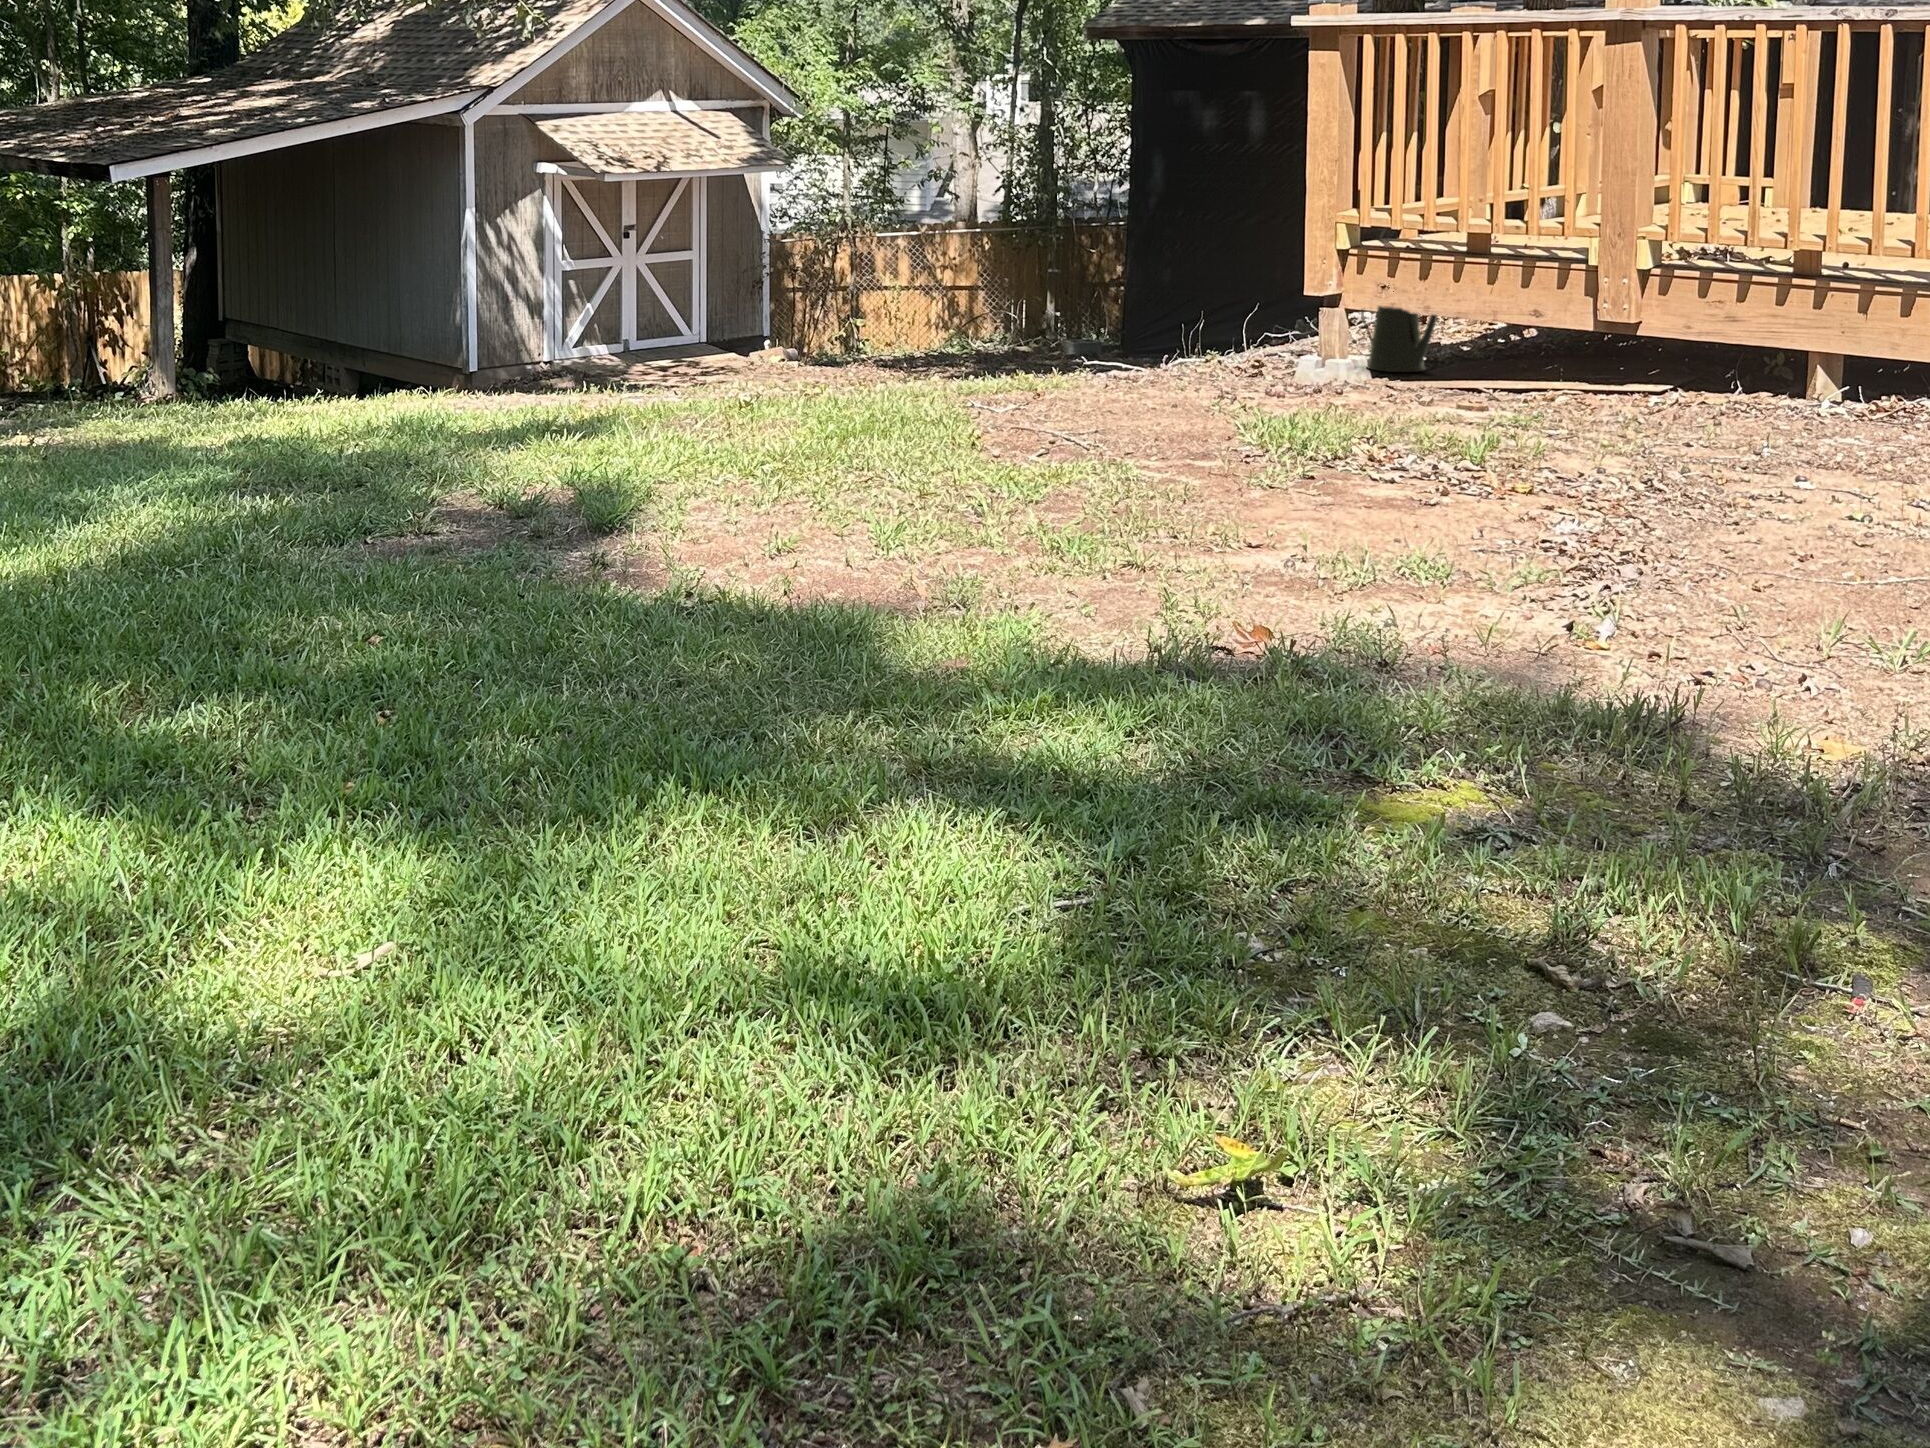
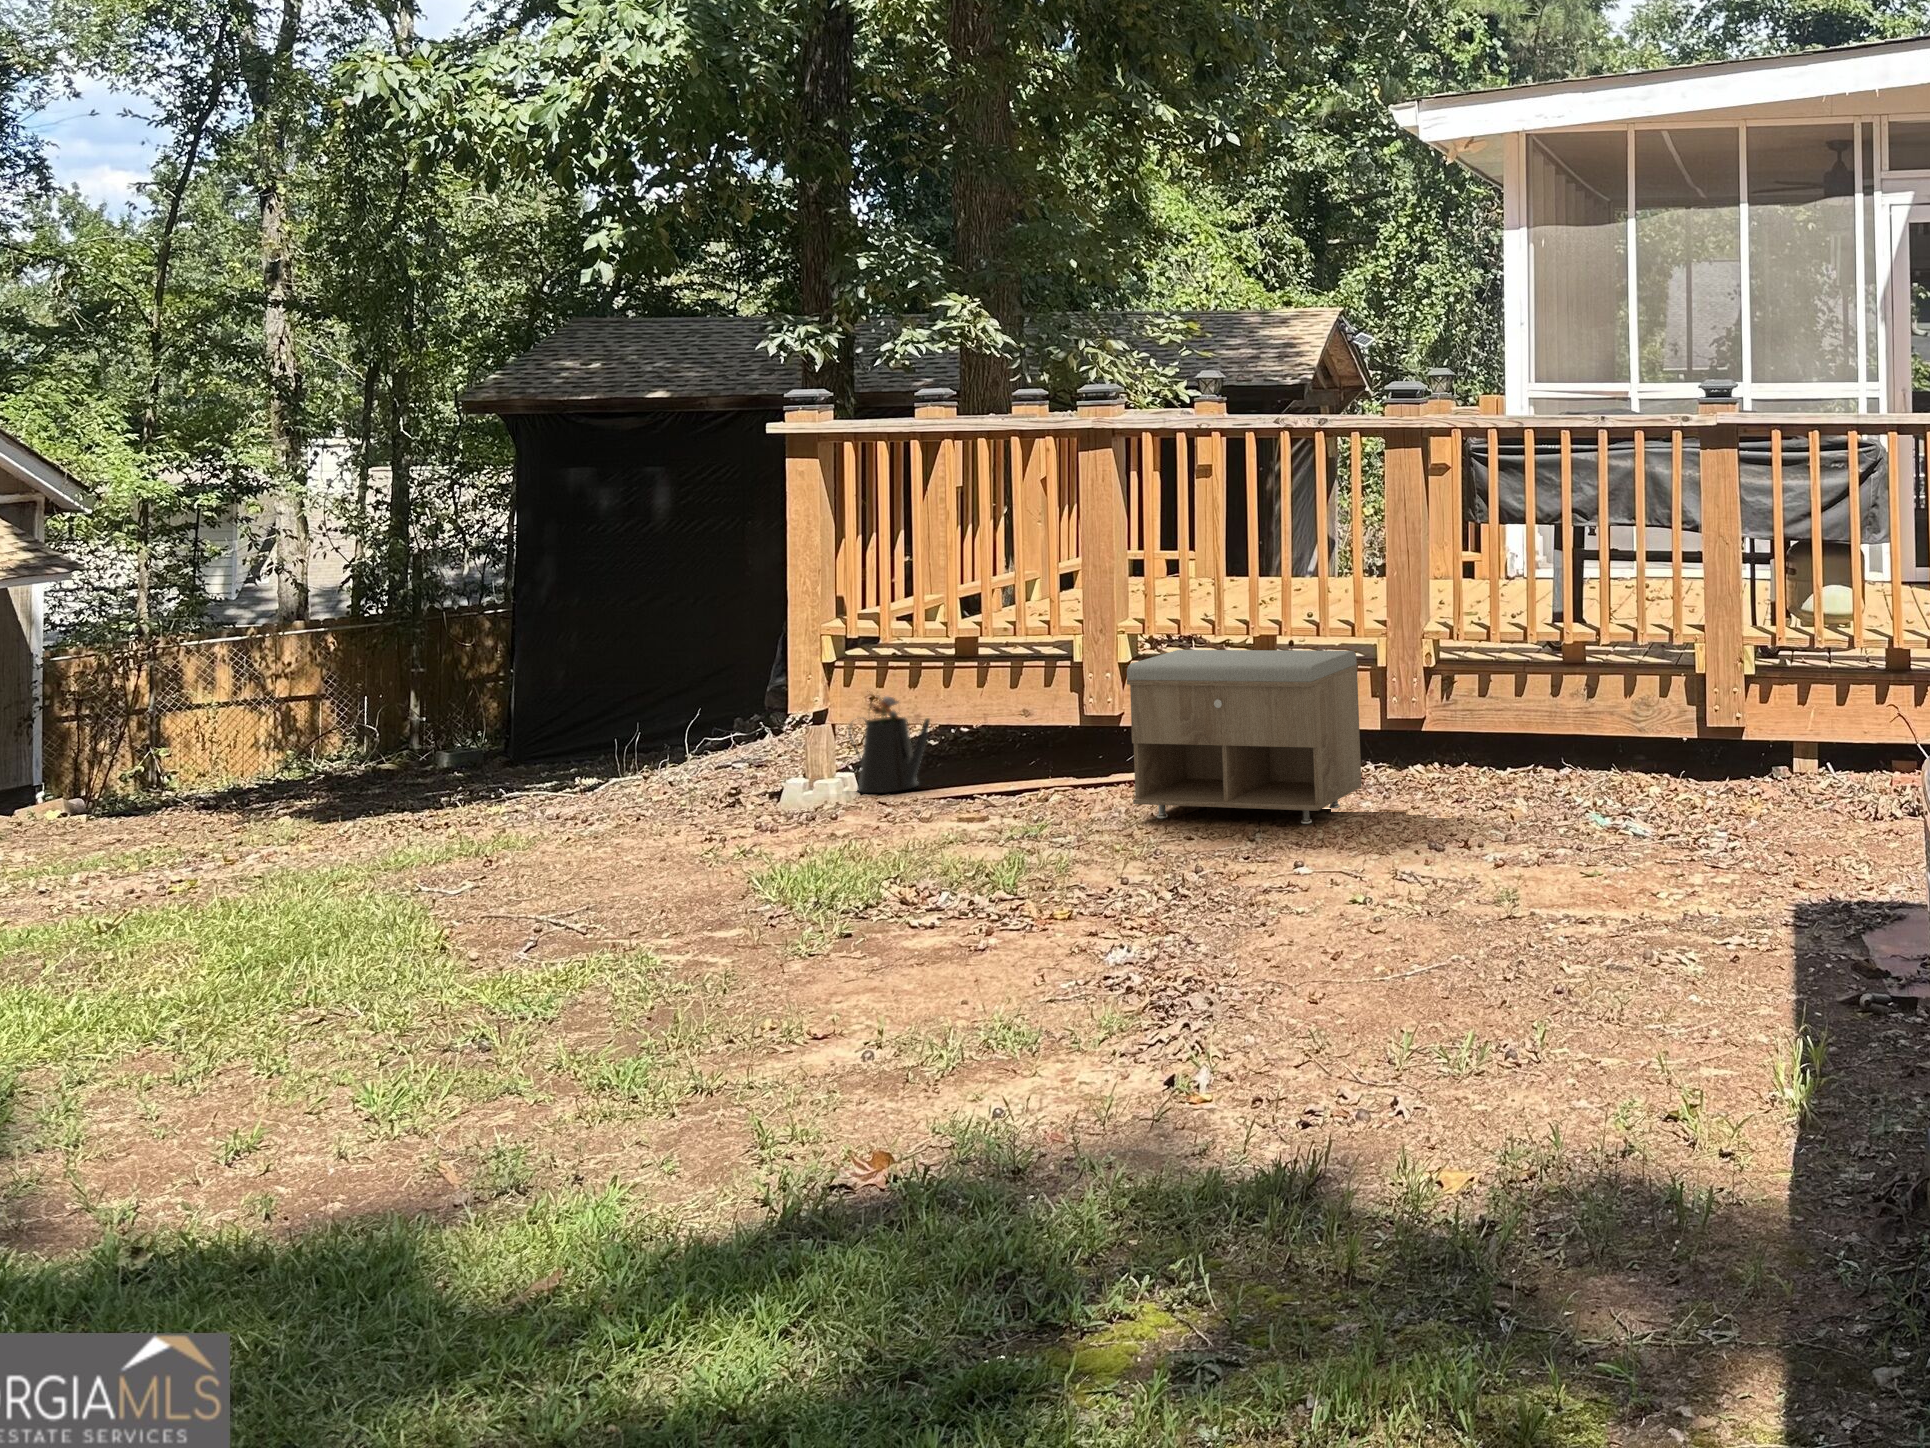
storage bench: none [1635,260,1917,452] -> present [1127,650,1362,824]

